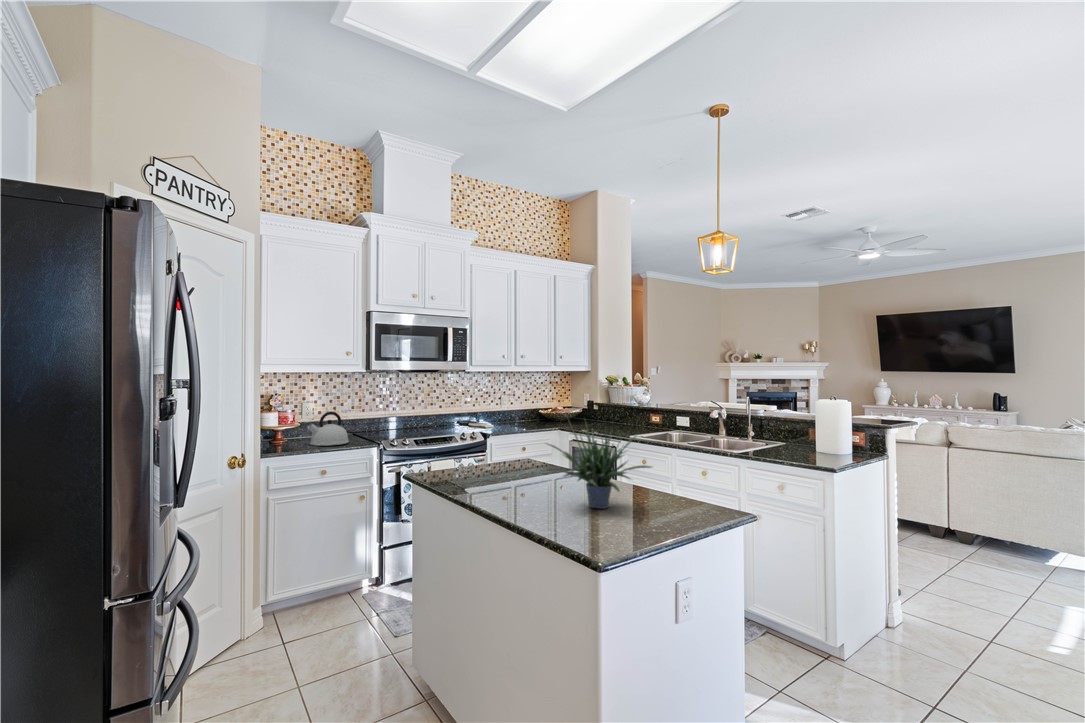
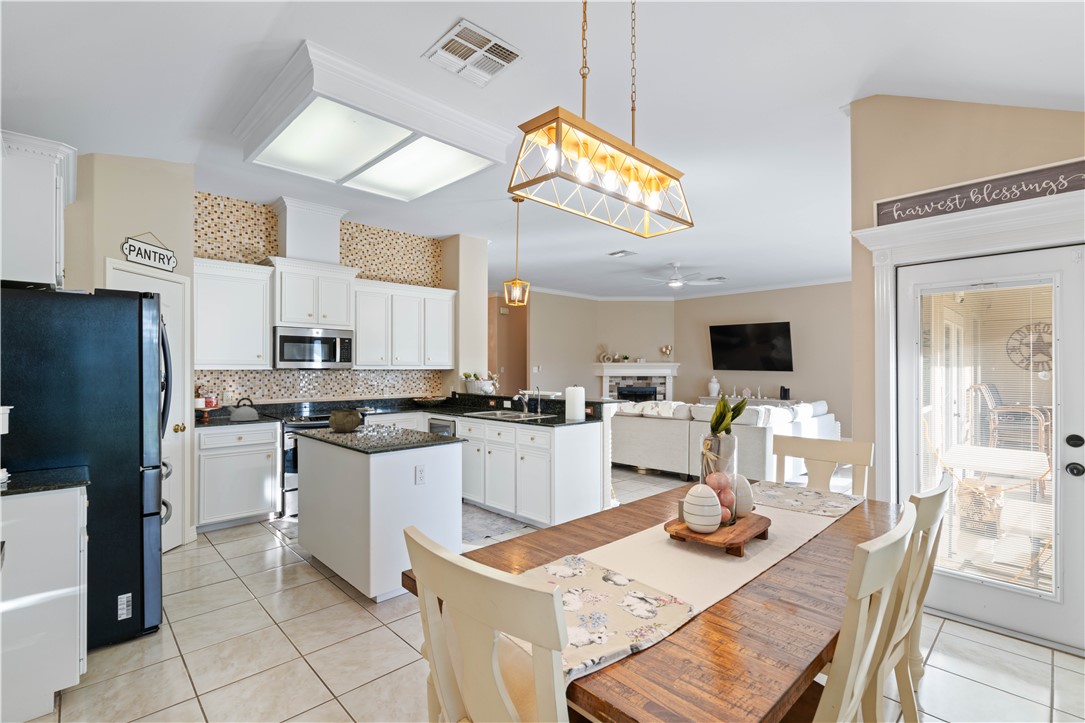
potted plant: present [548,424,651,509] -> none [365,392,421,441]
decorative bowl: none [464,438,514,477] -> present [329,410,361,432]

